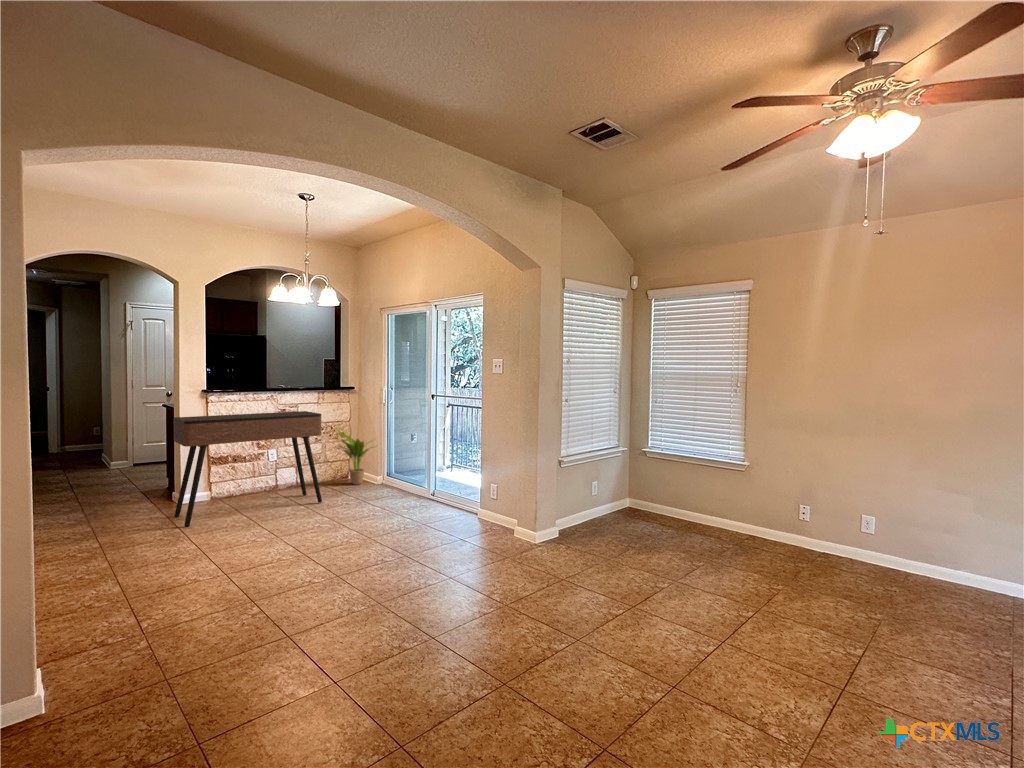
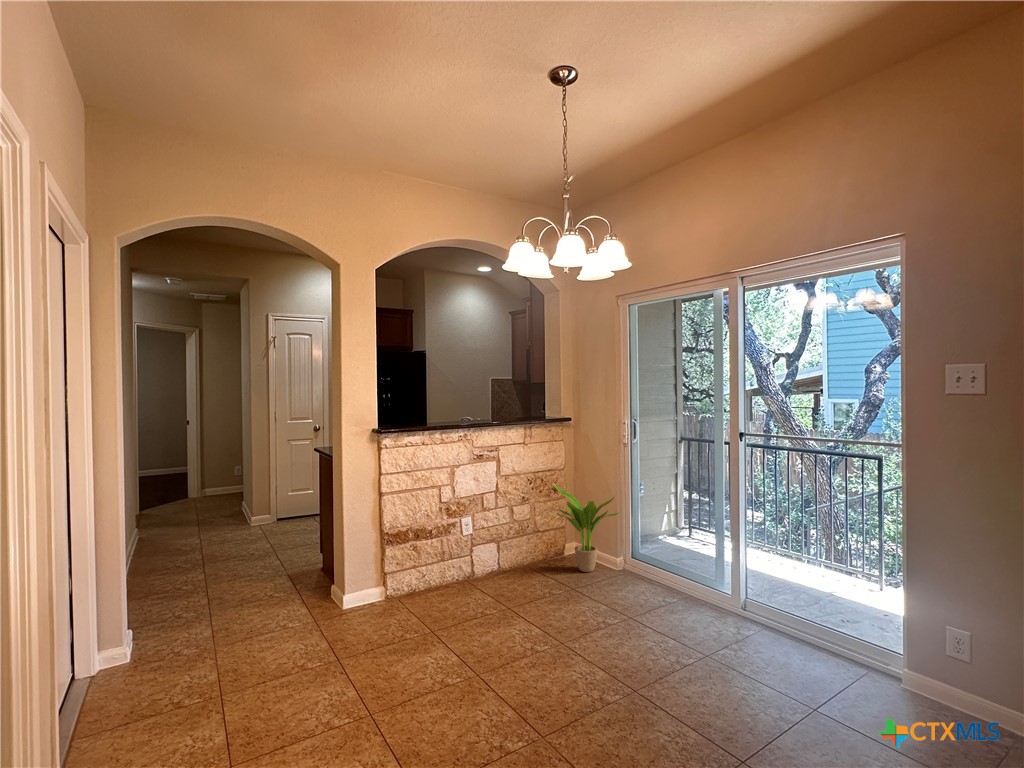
console table: present [174,411,322,527] -> none [340,460,559,673]

